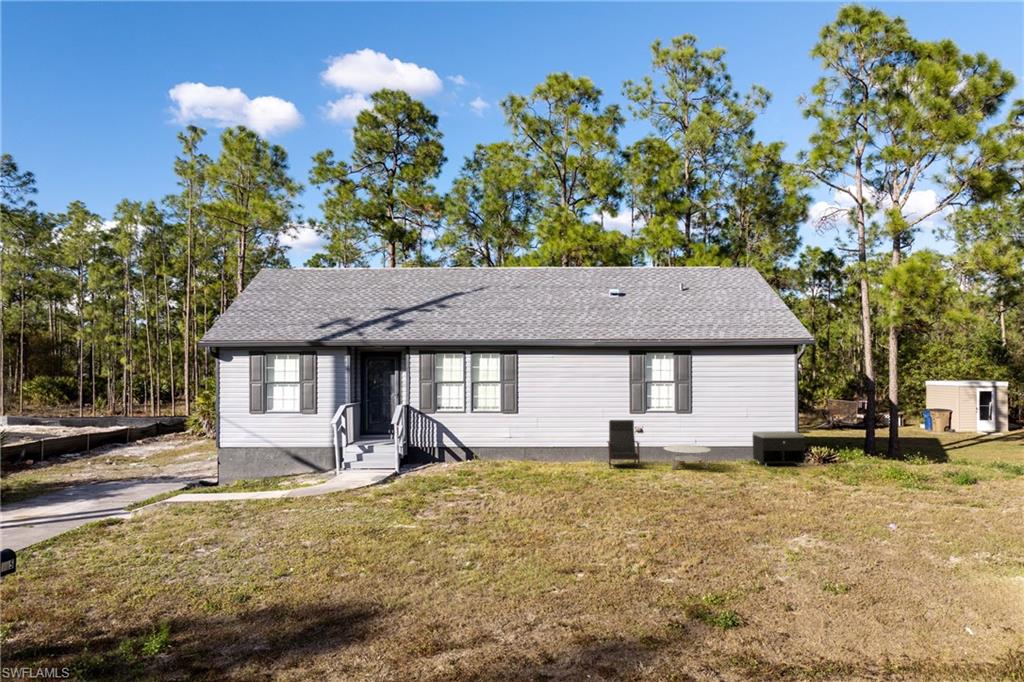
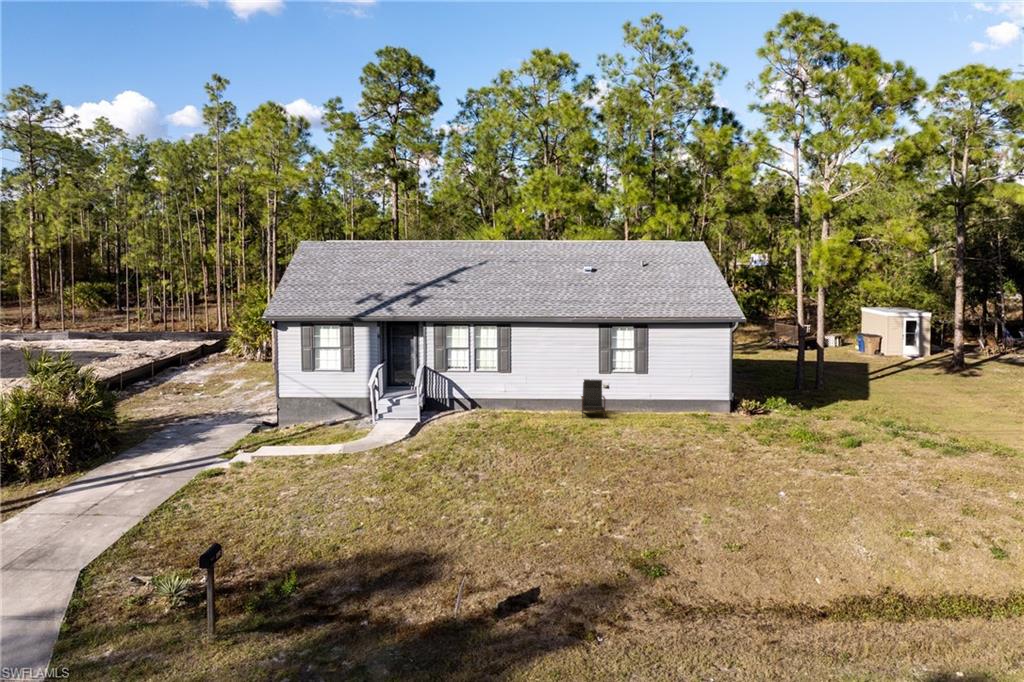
storage bench: present [753,431,804,466] -> none [691,389,731,416]
round table: present [664,445,711,470] -> none [624,399,660,420]

